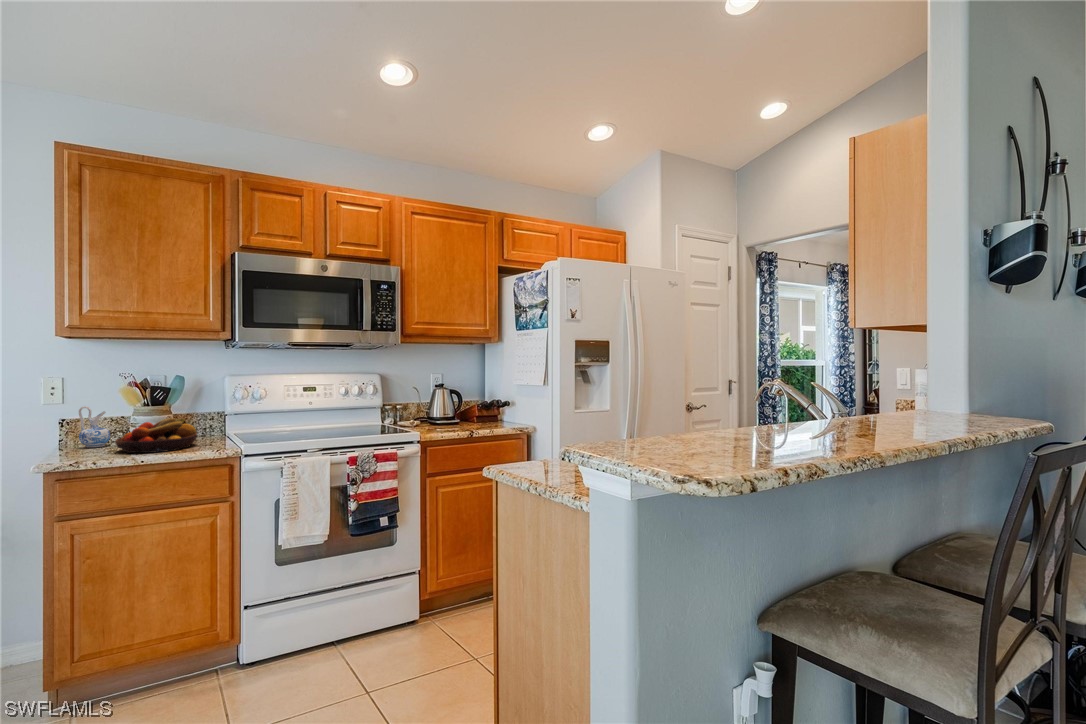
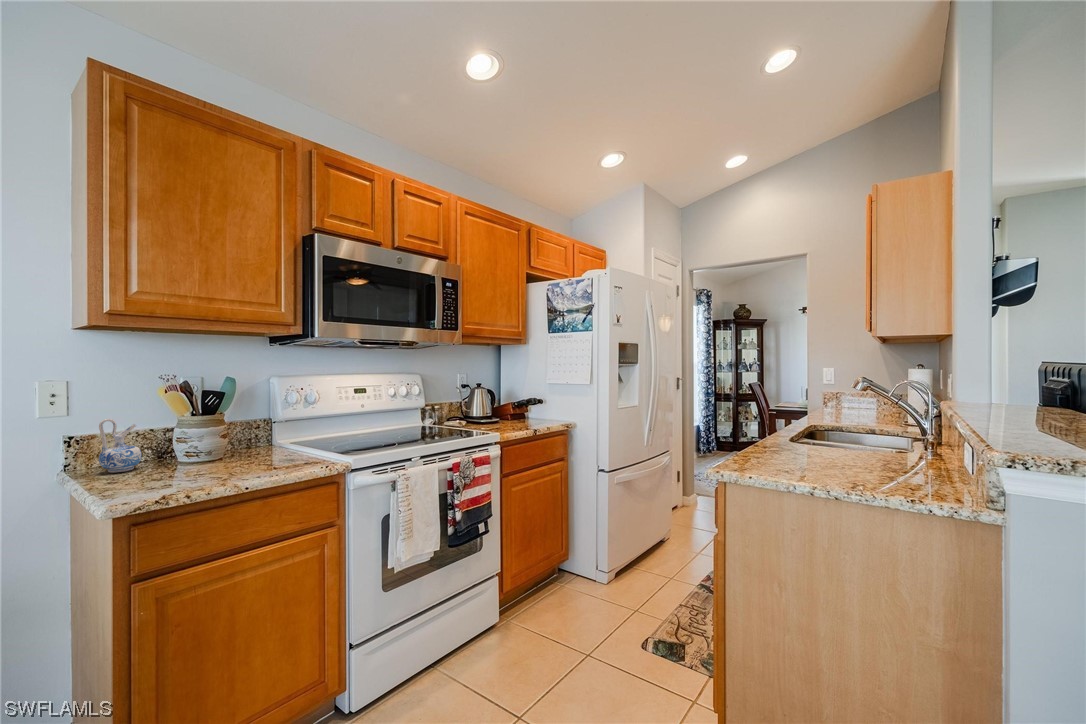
fruit bowl: present [115,418,197,453] -> none [176,430,278,477]

